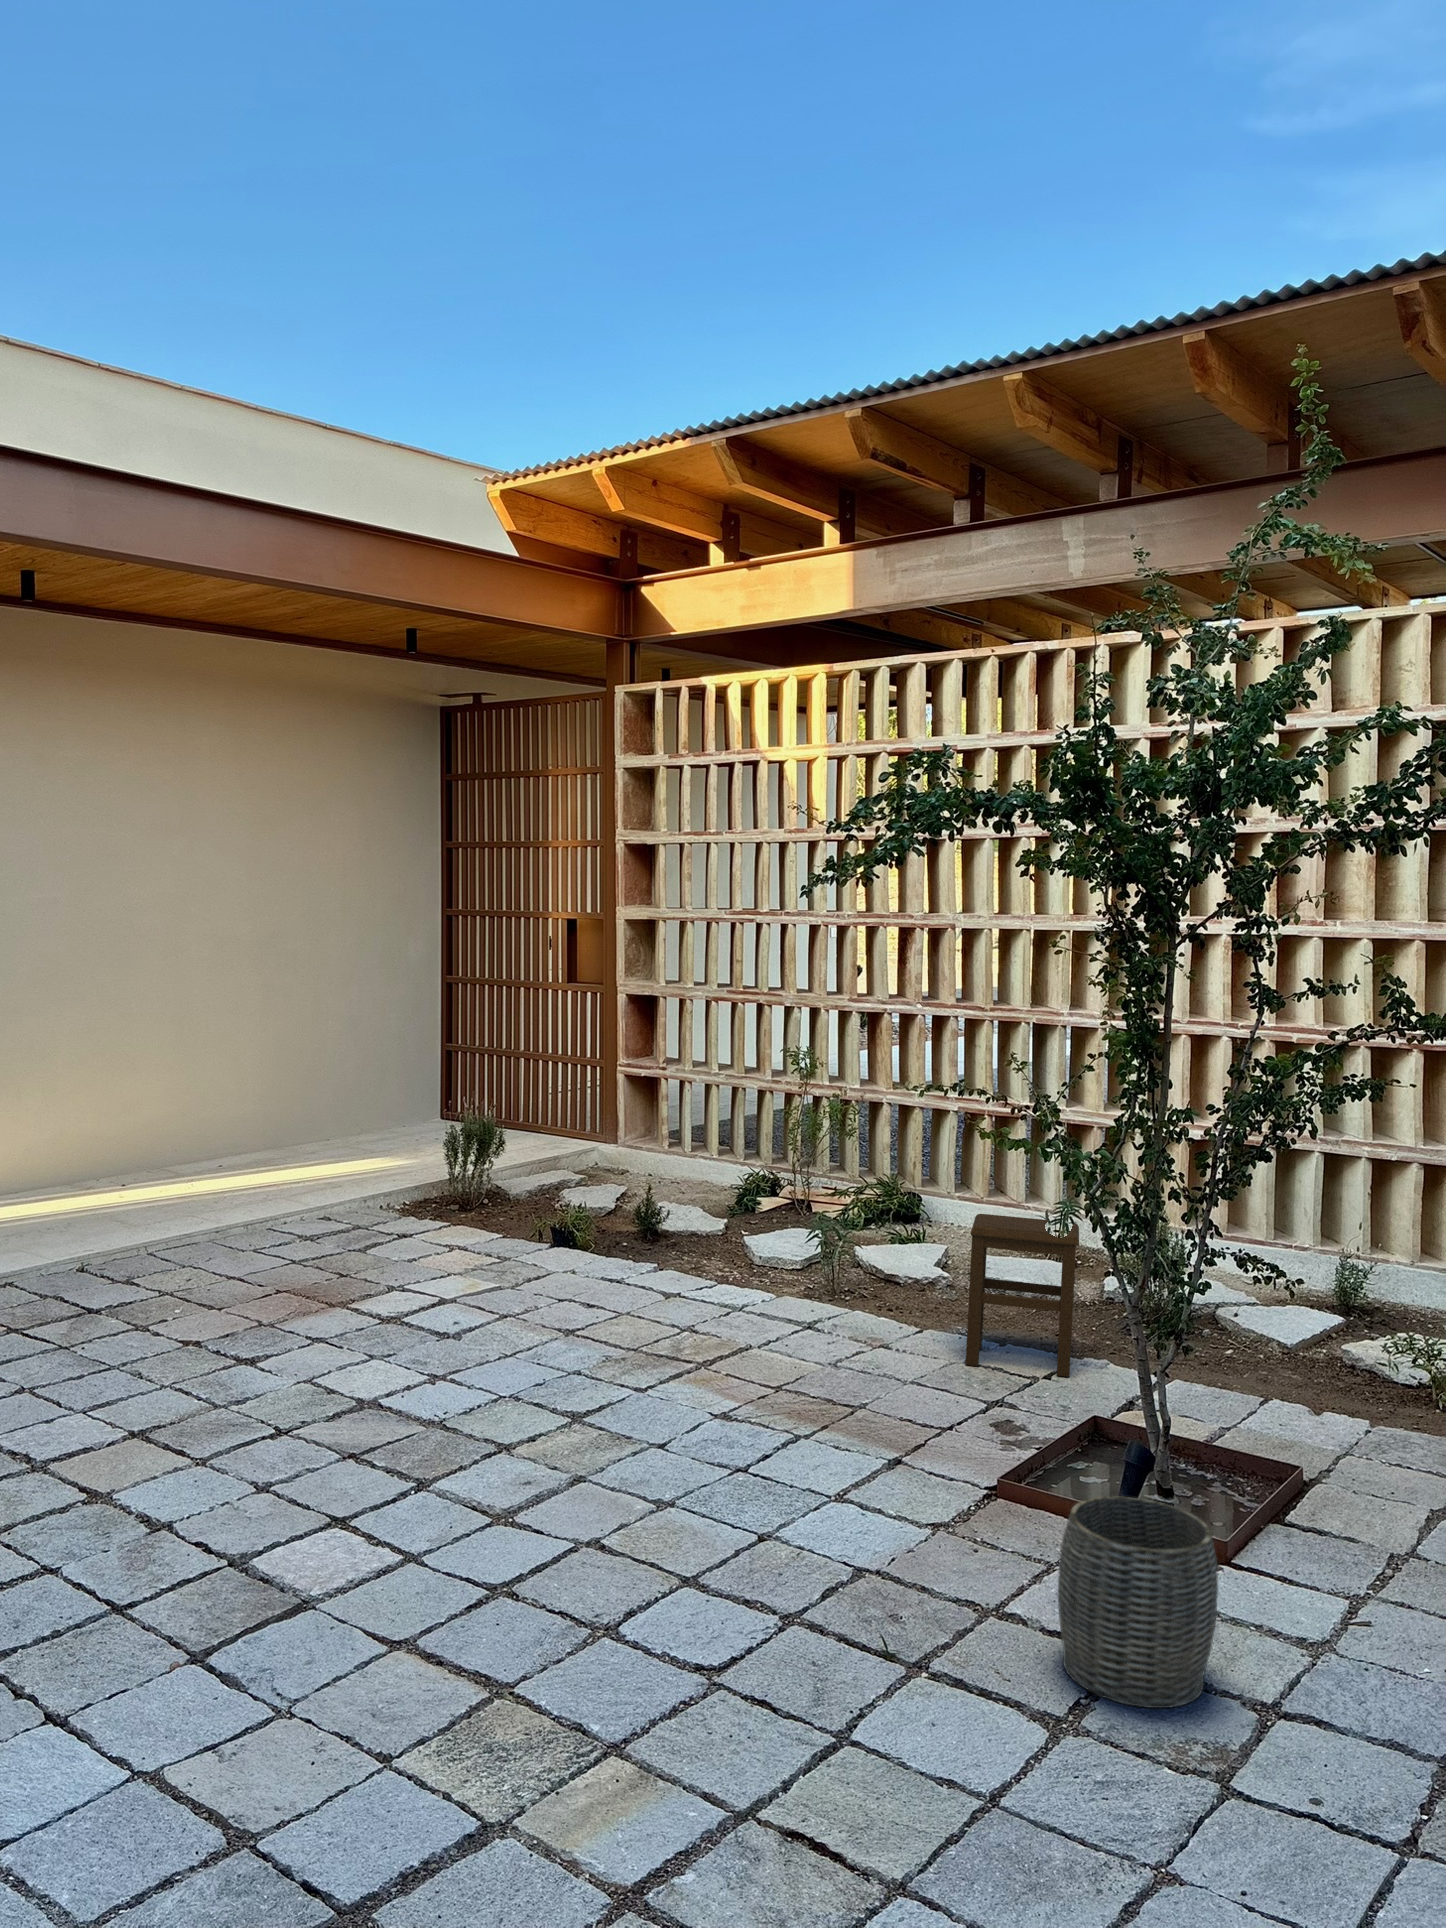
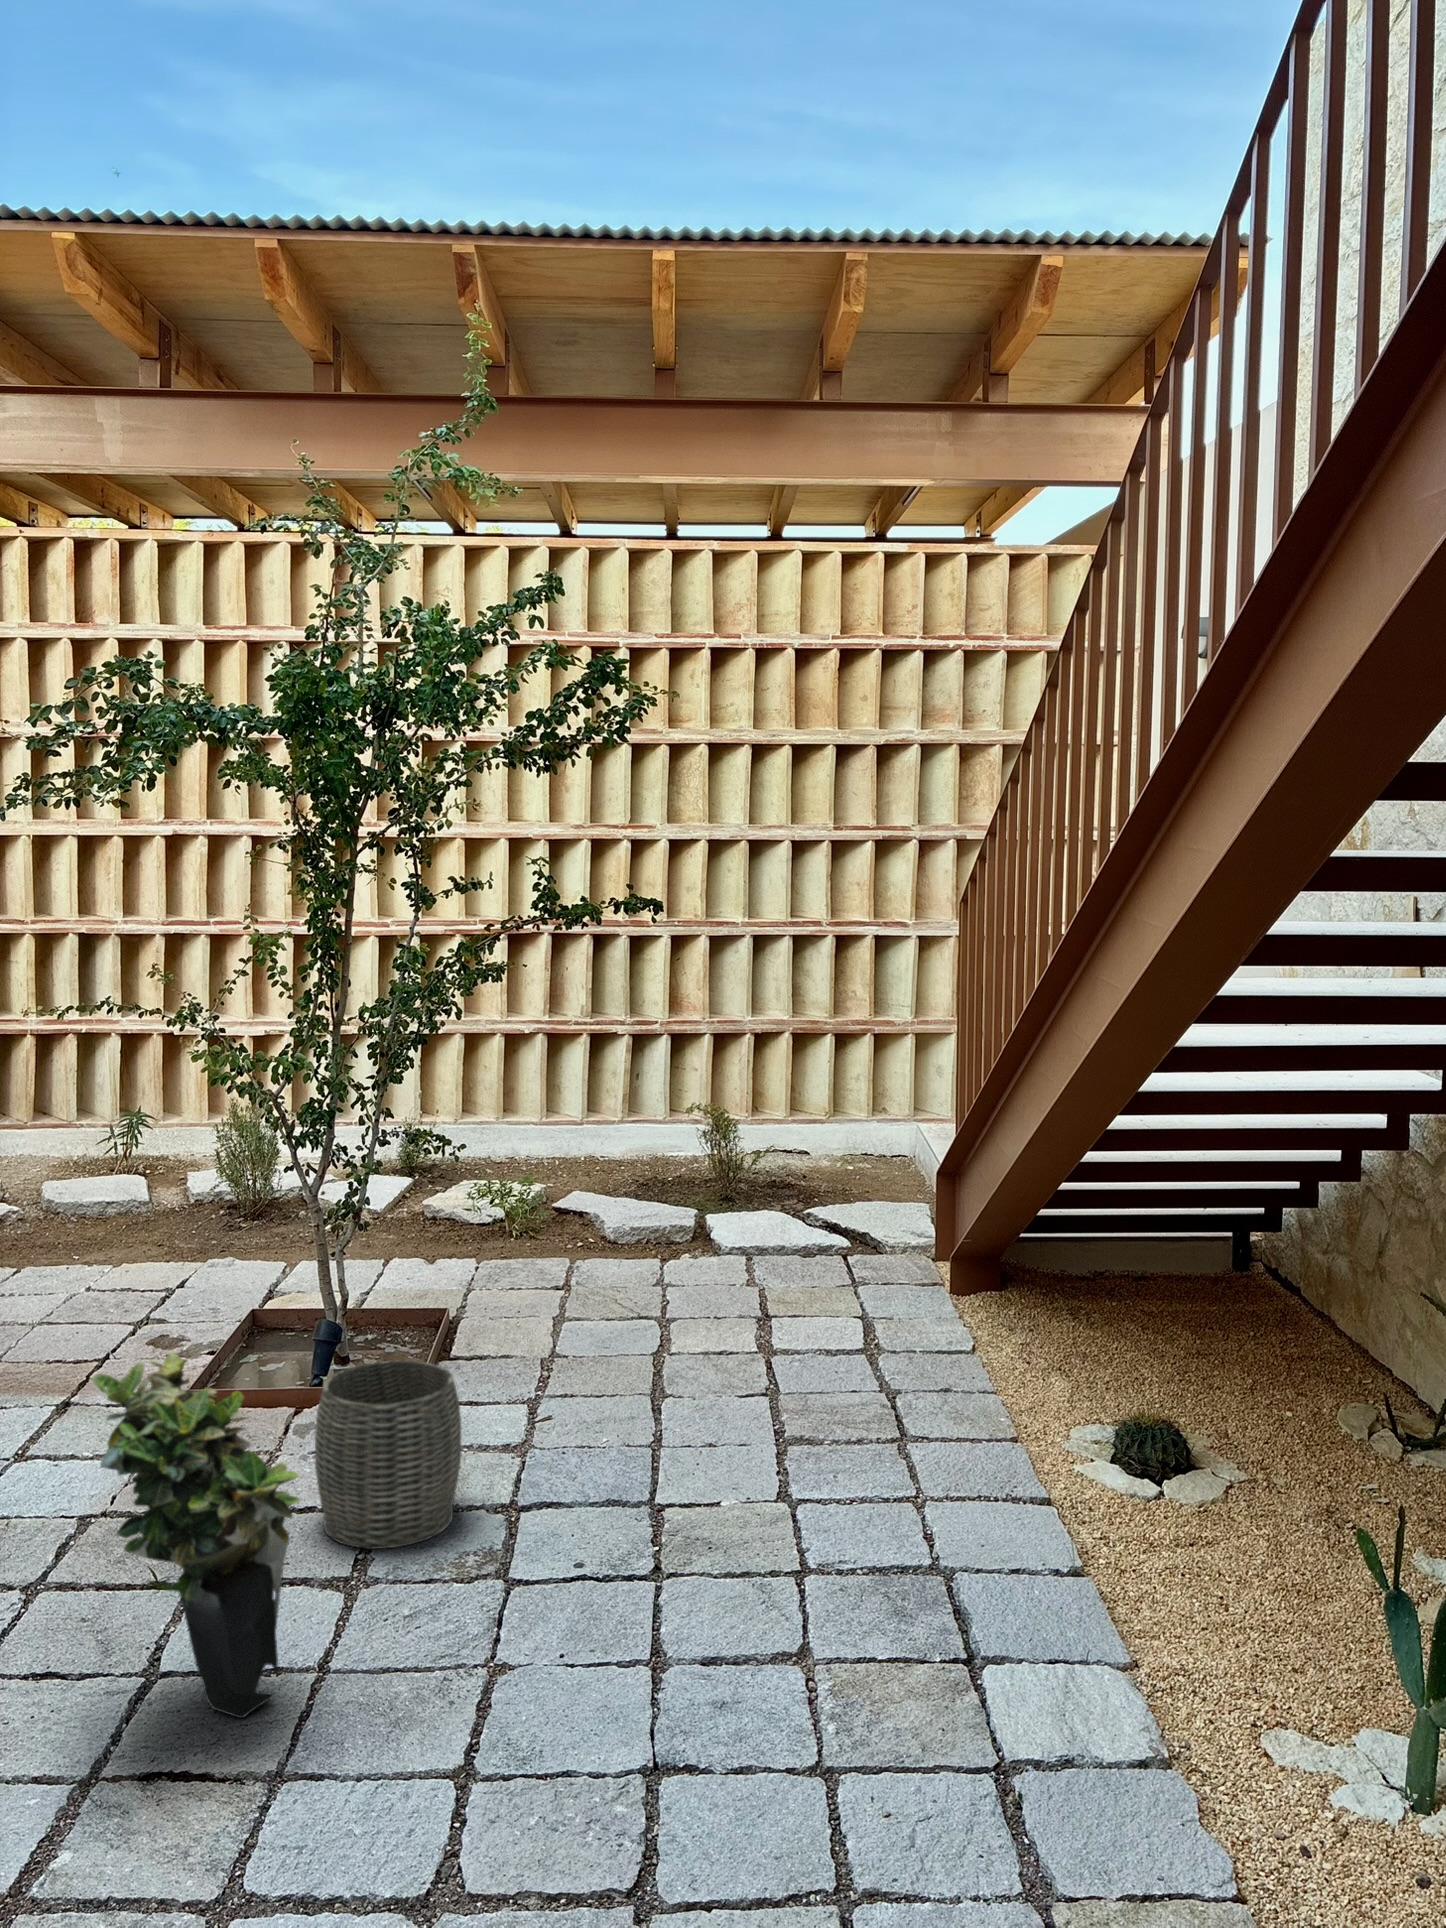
stool: present [966,1214,1079,1377] -> none [79,1128,201,1294]
potted plant: none [785,1427,977,1817] -> present [92,1351,300,1718]

